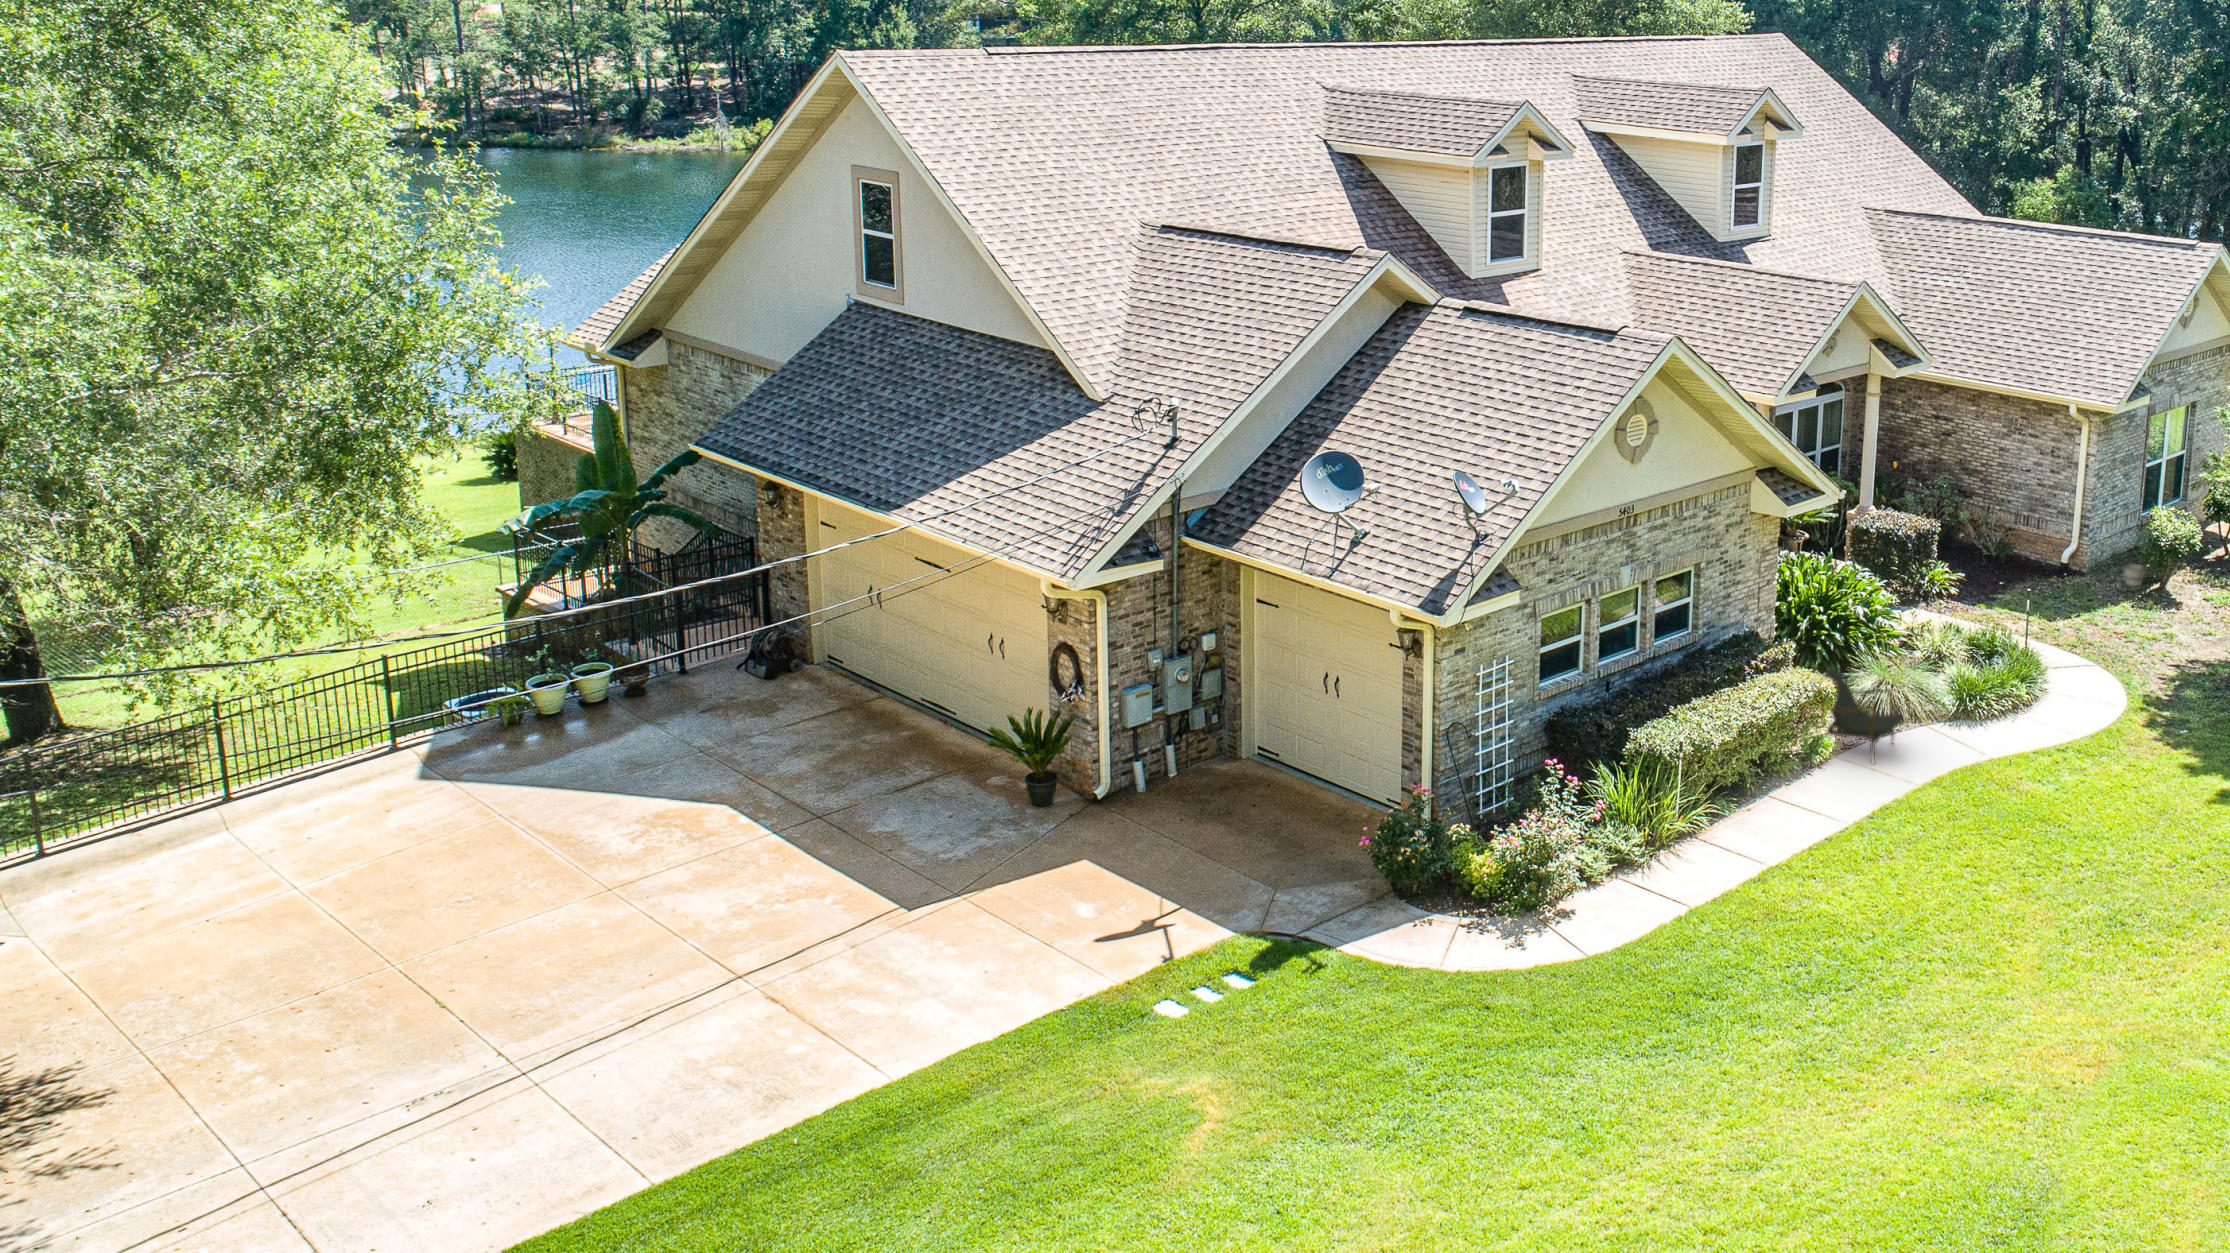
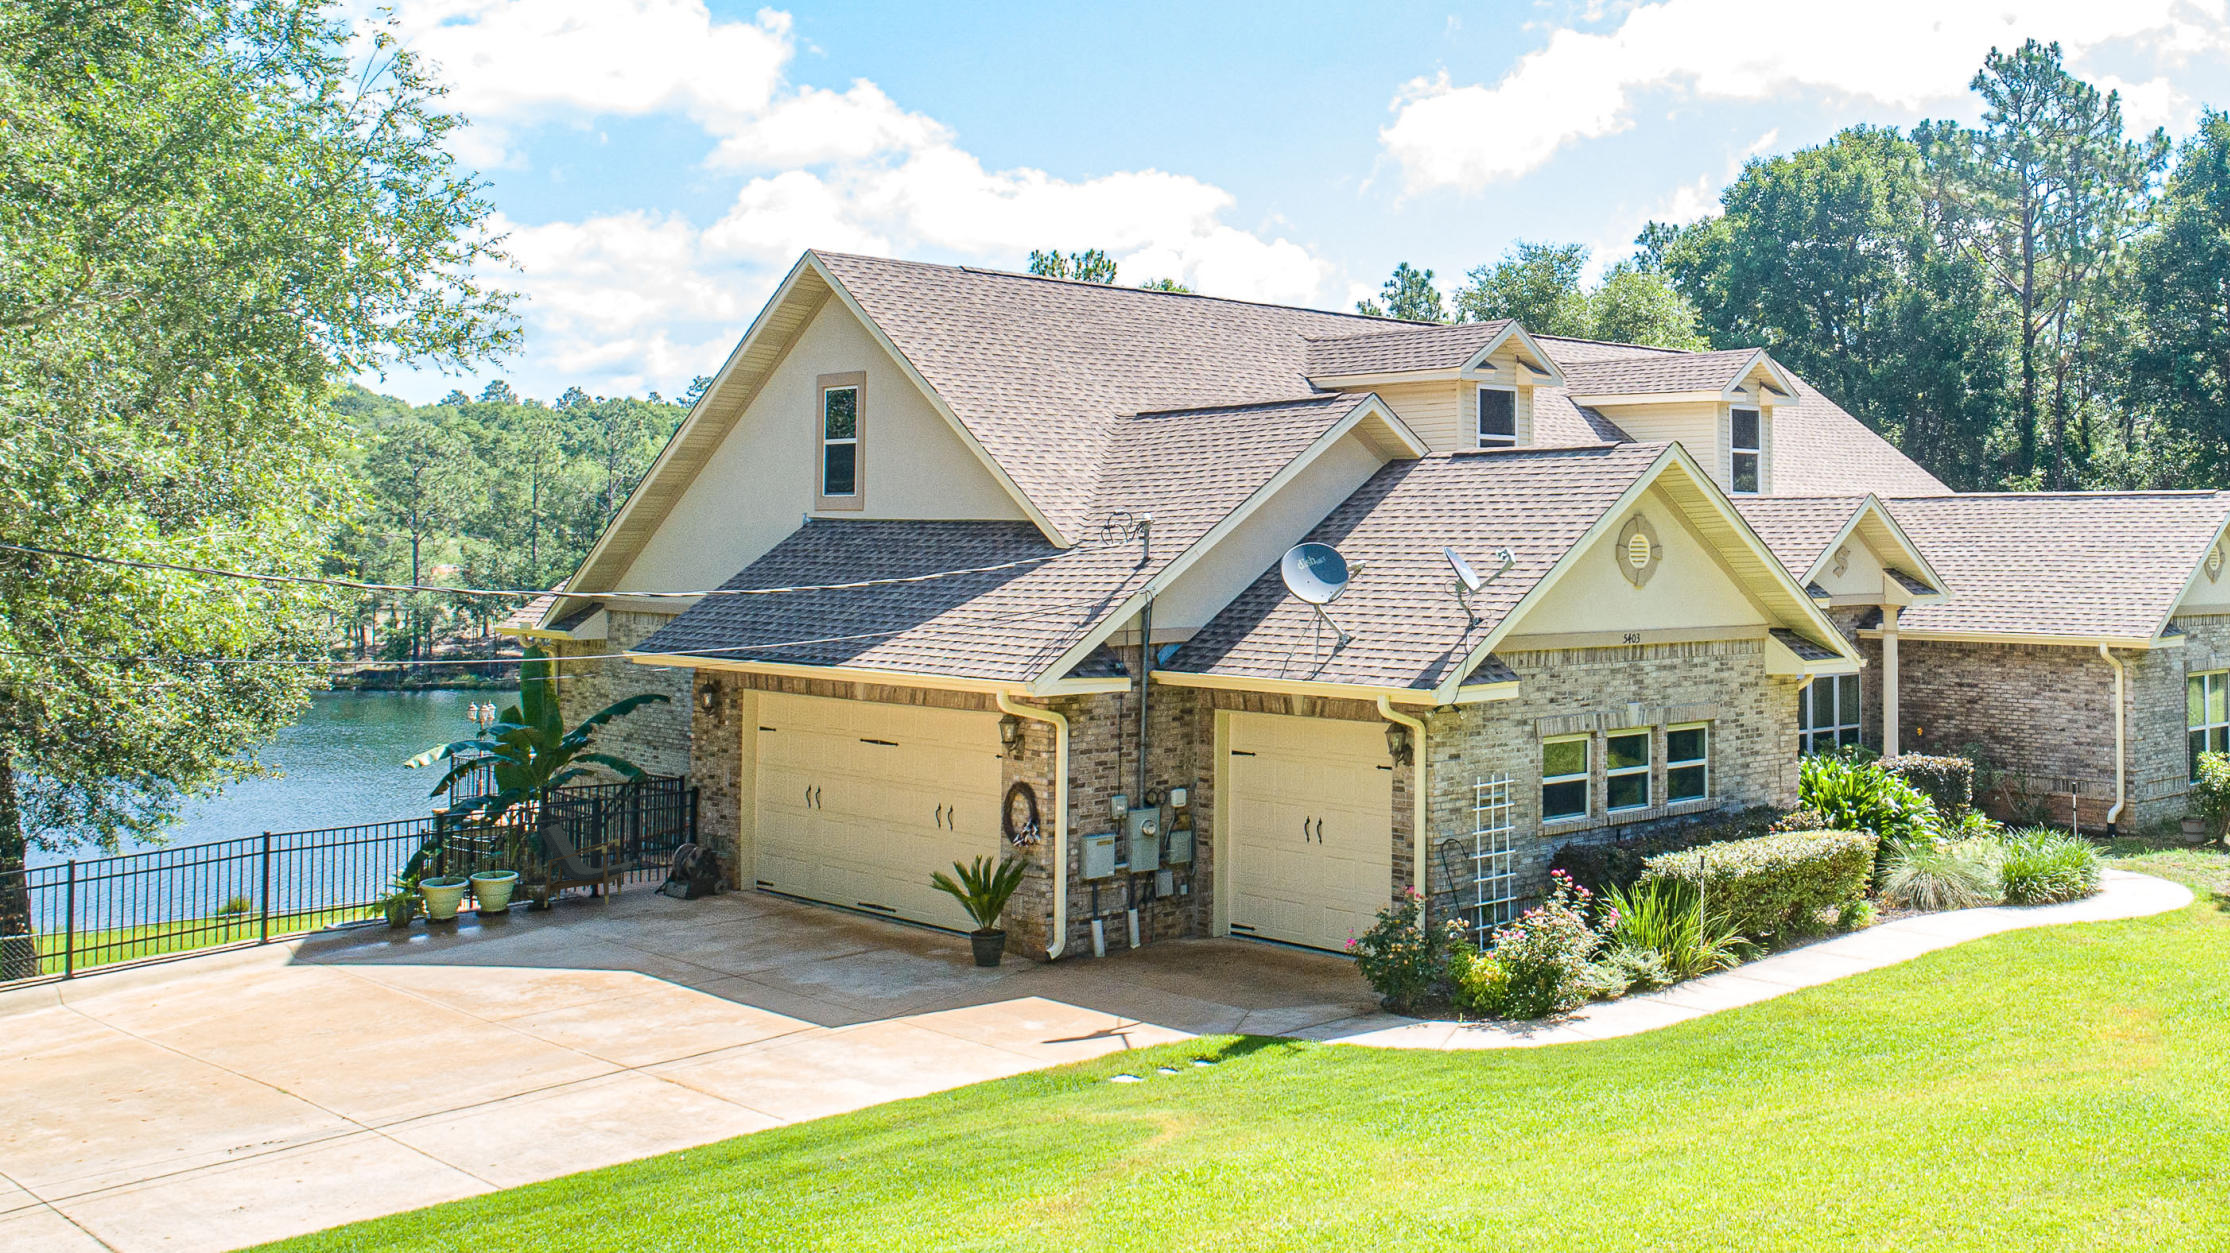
lounge chair: present [1823,666,1903,763] -> present [541,824,633,907]

